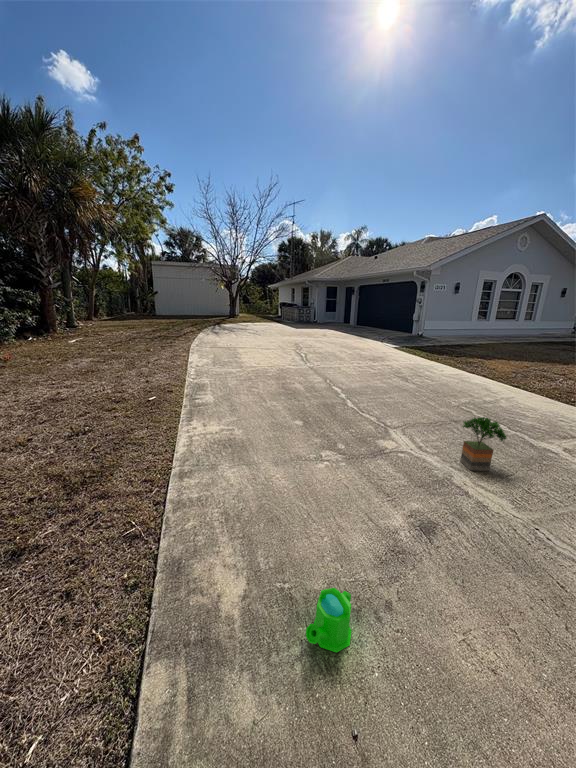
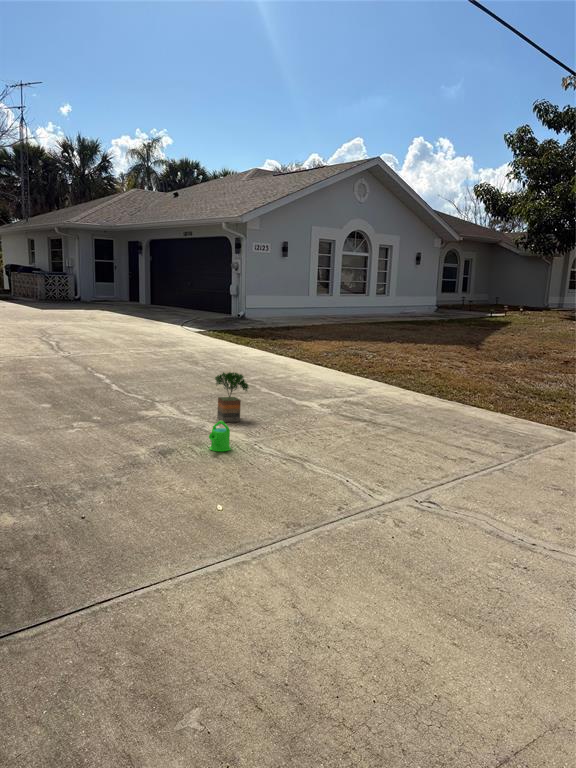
watering can: present [306,588,352,653] -> present [209,421,231,452]

